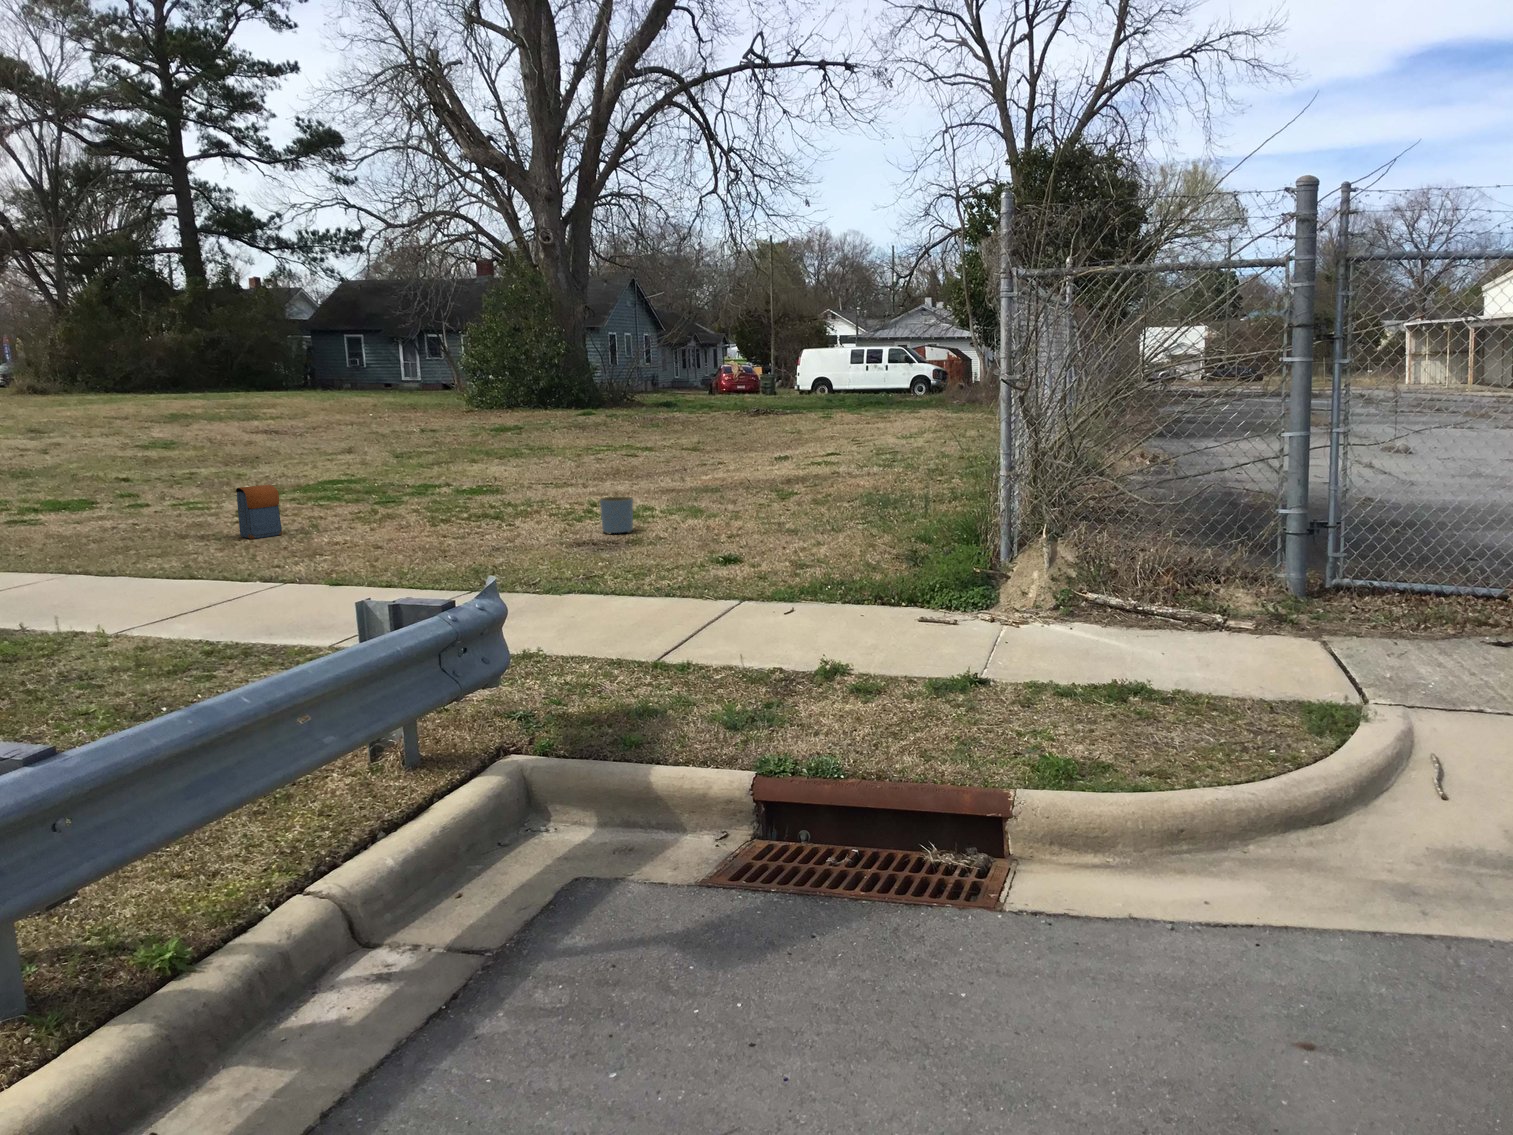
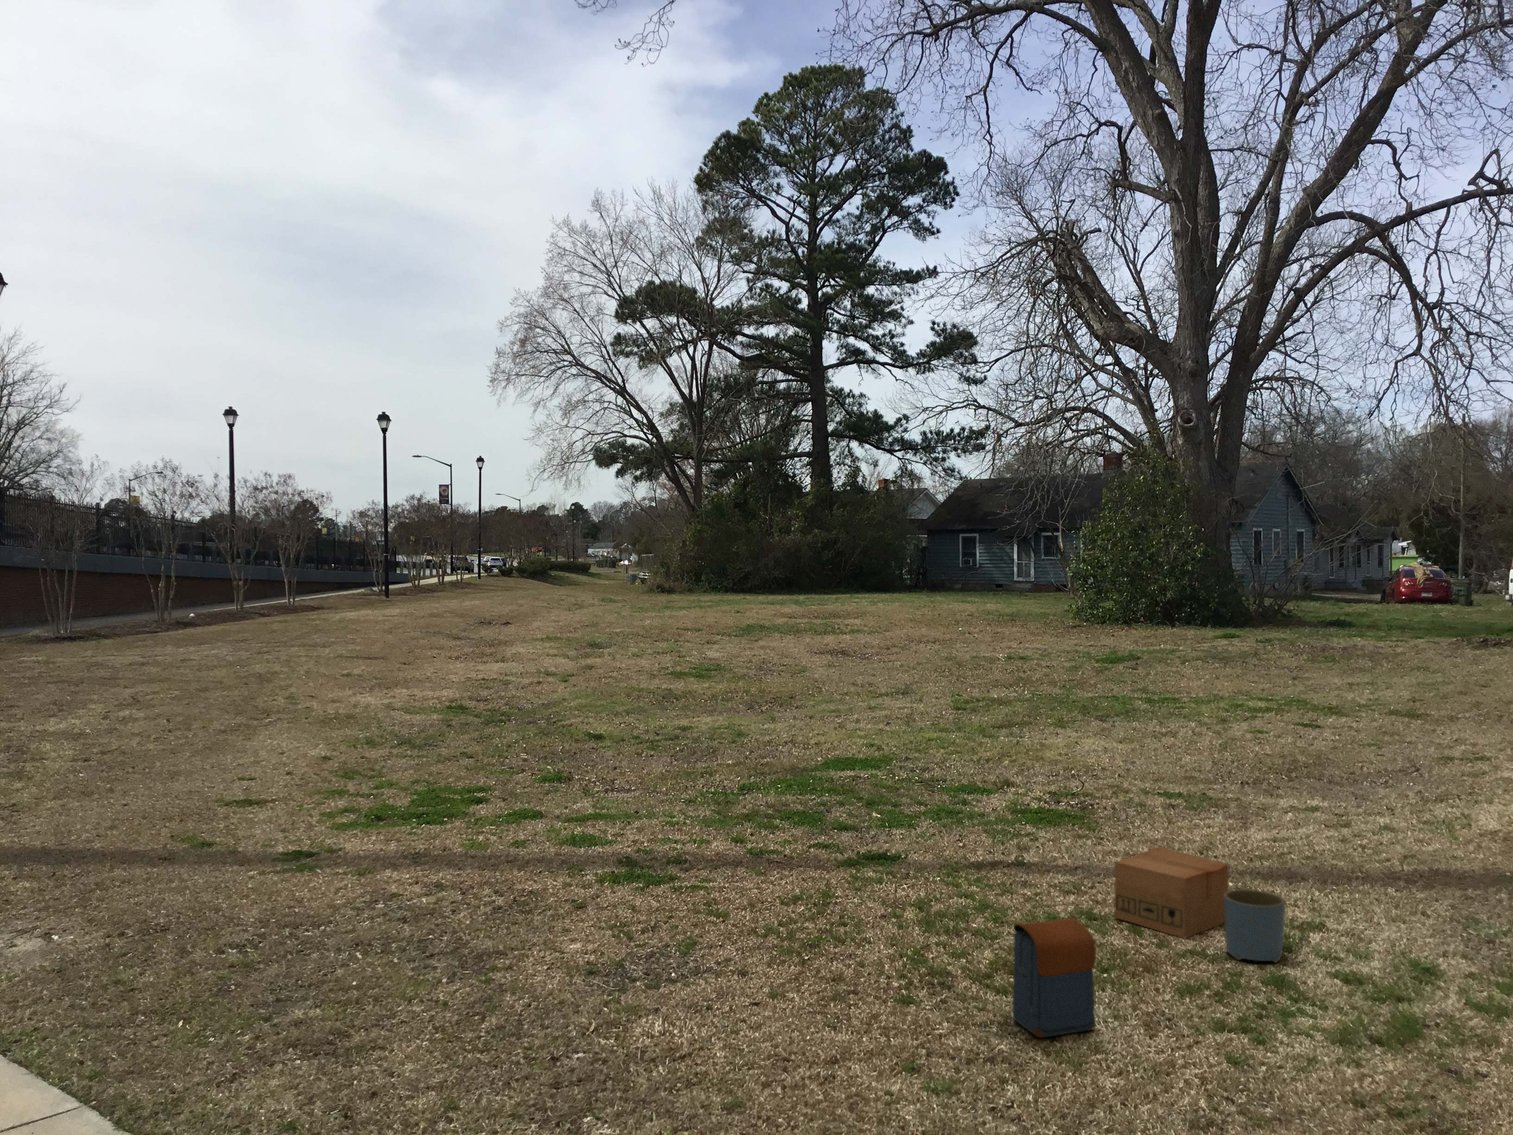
backpack: present [236,485,282,539] -> present [1013,918,1096,1038]
cardboard box: none [535,486,603,531] -> present [1114,847,1228,938]

